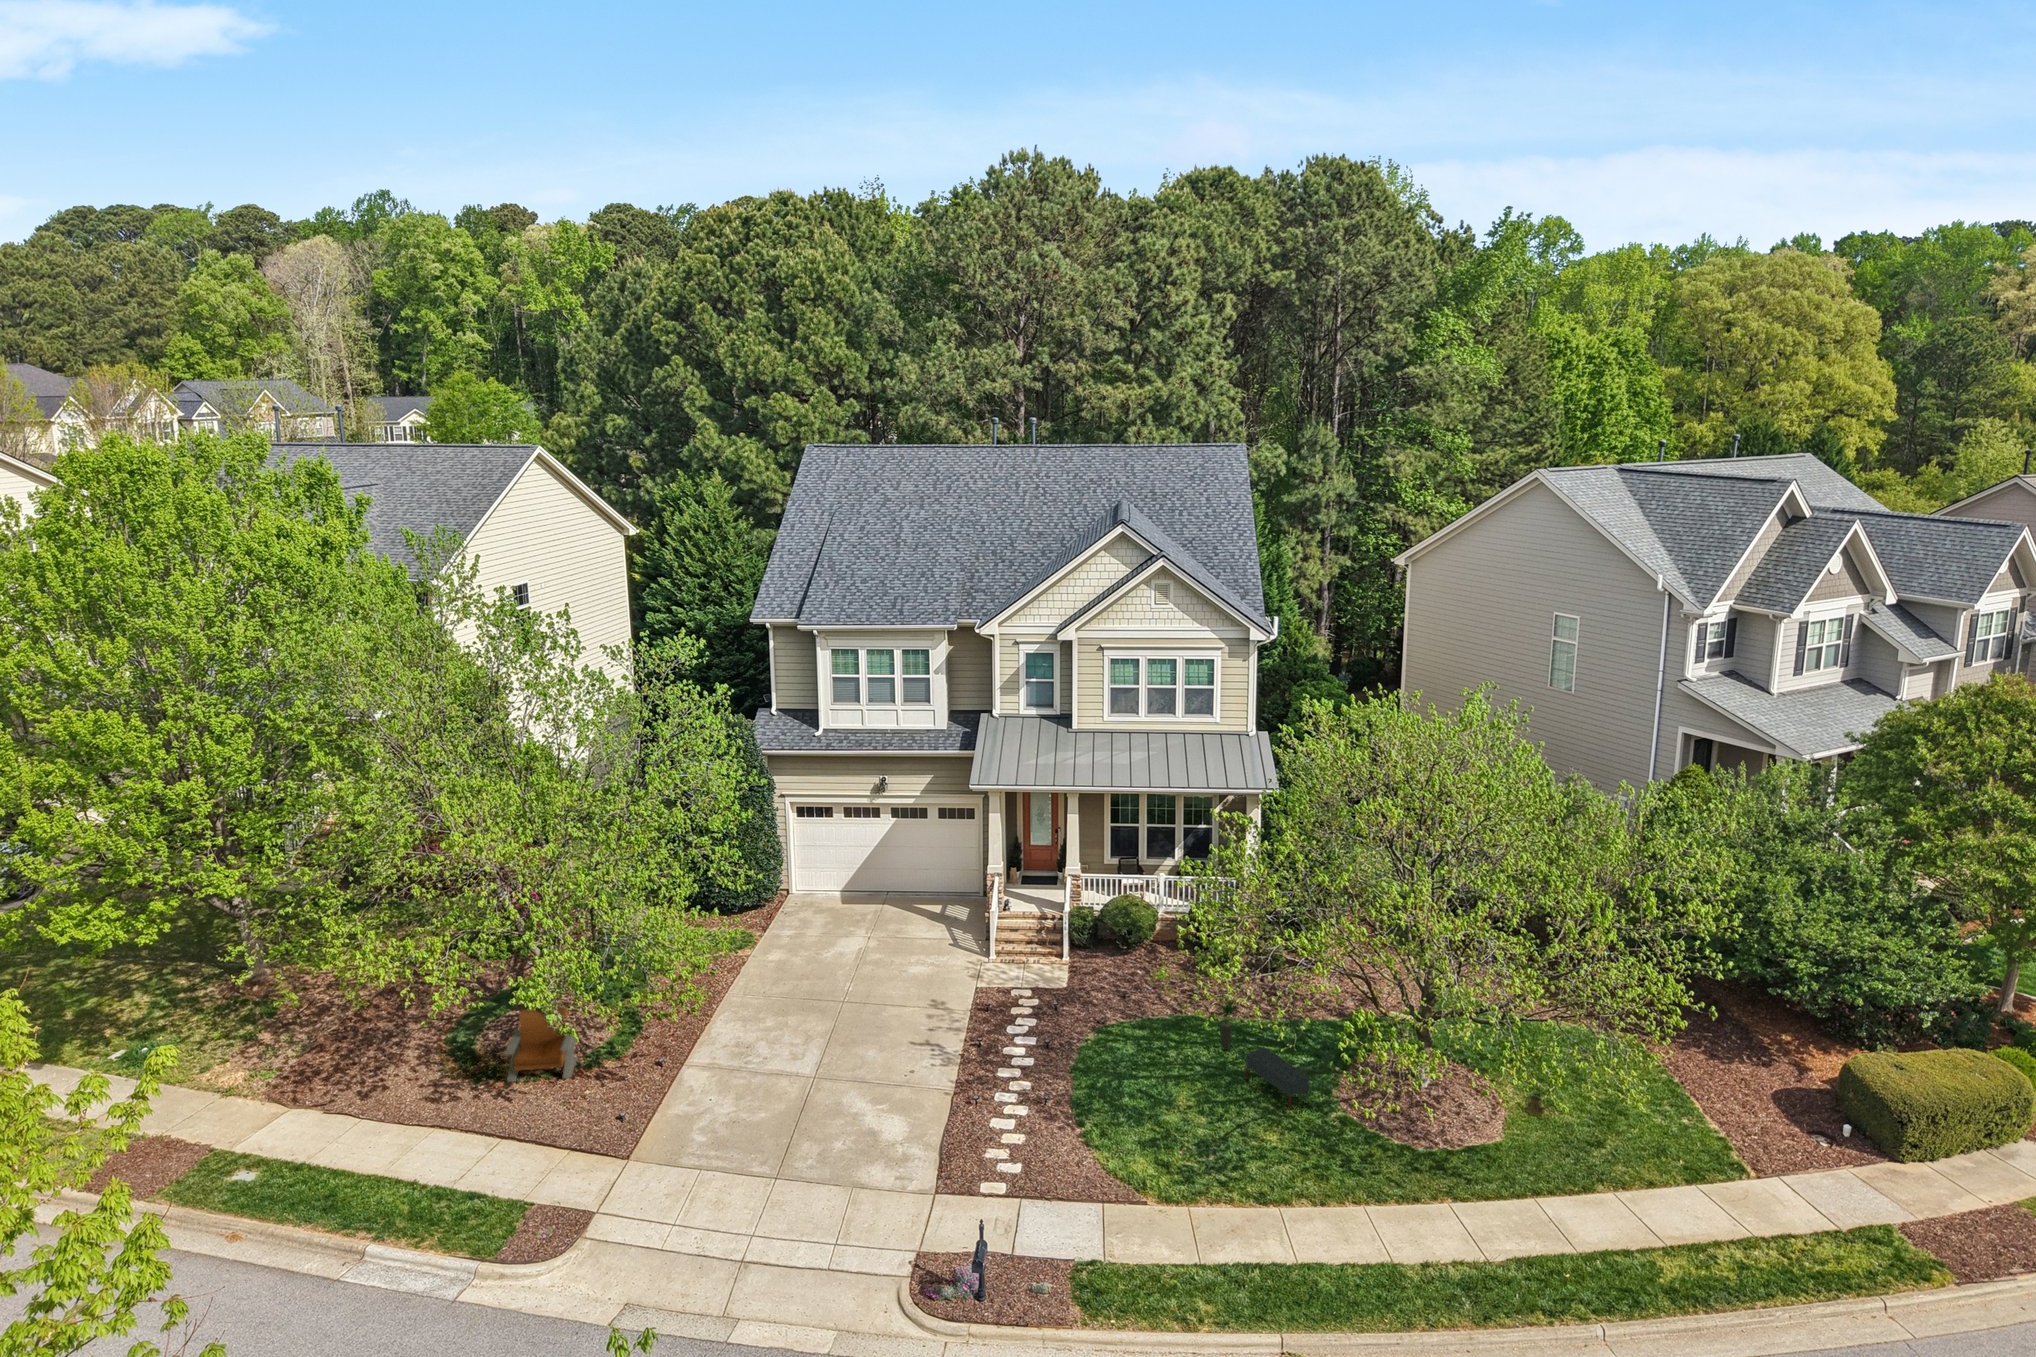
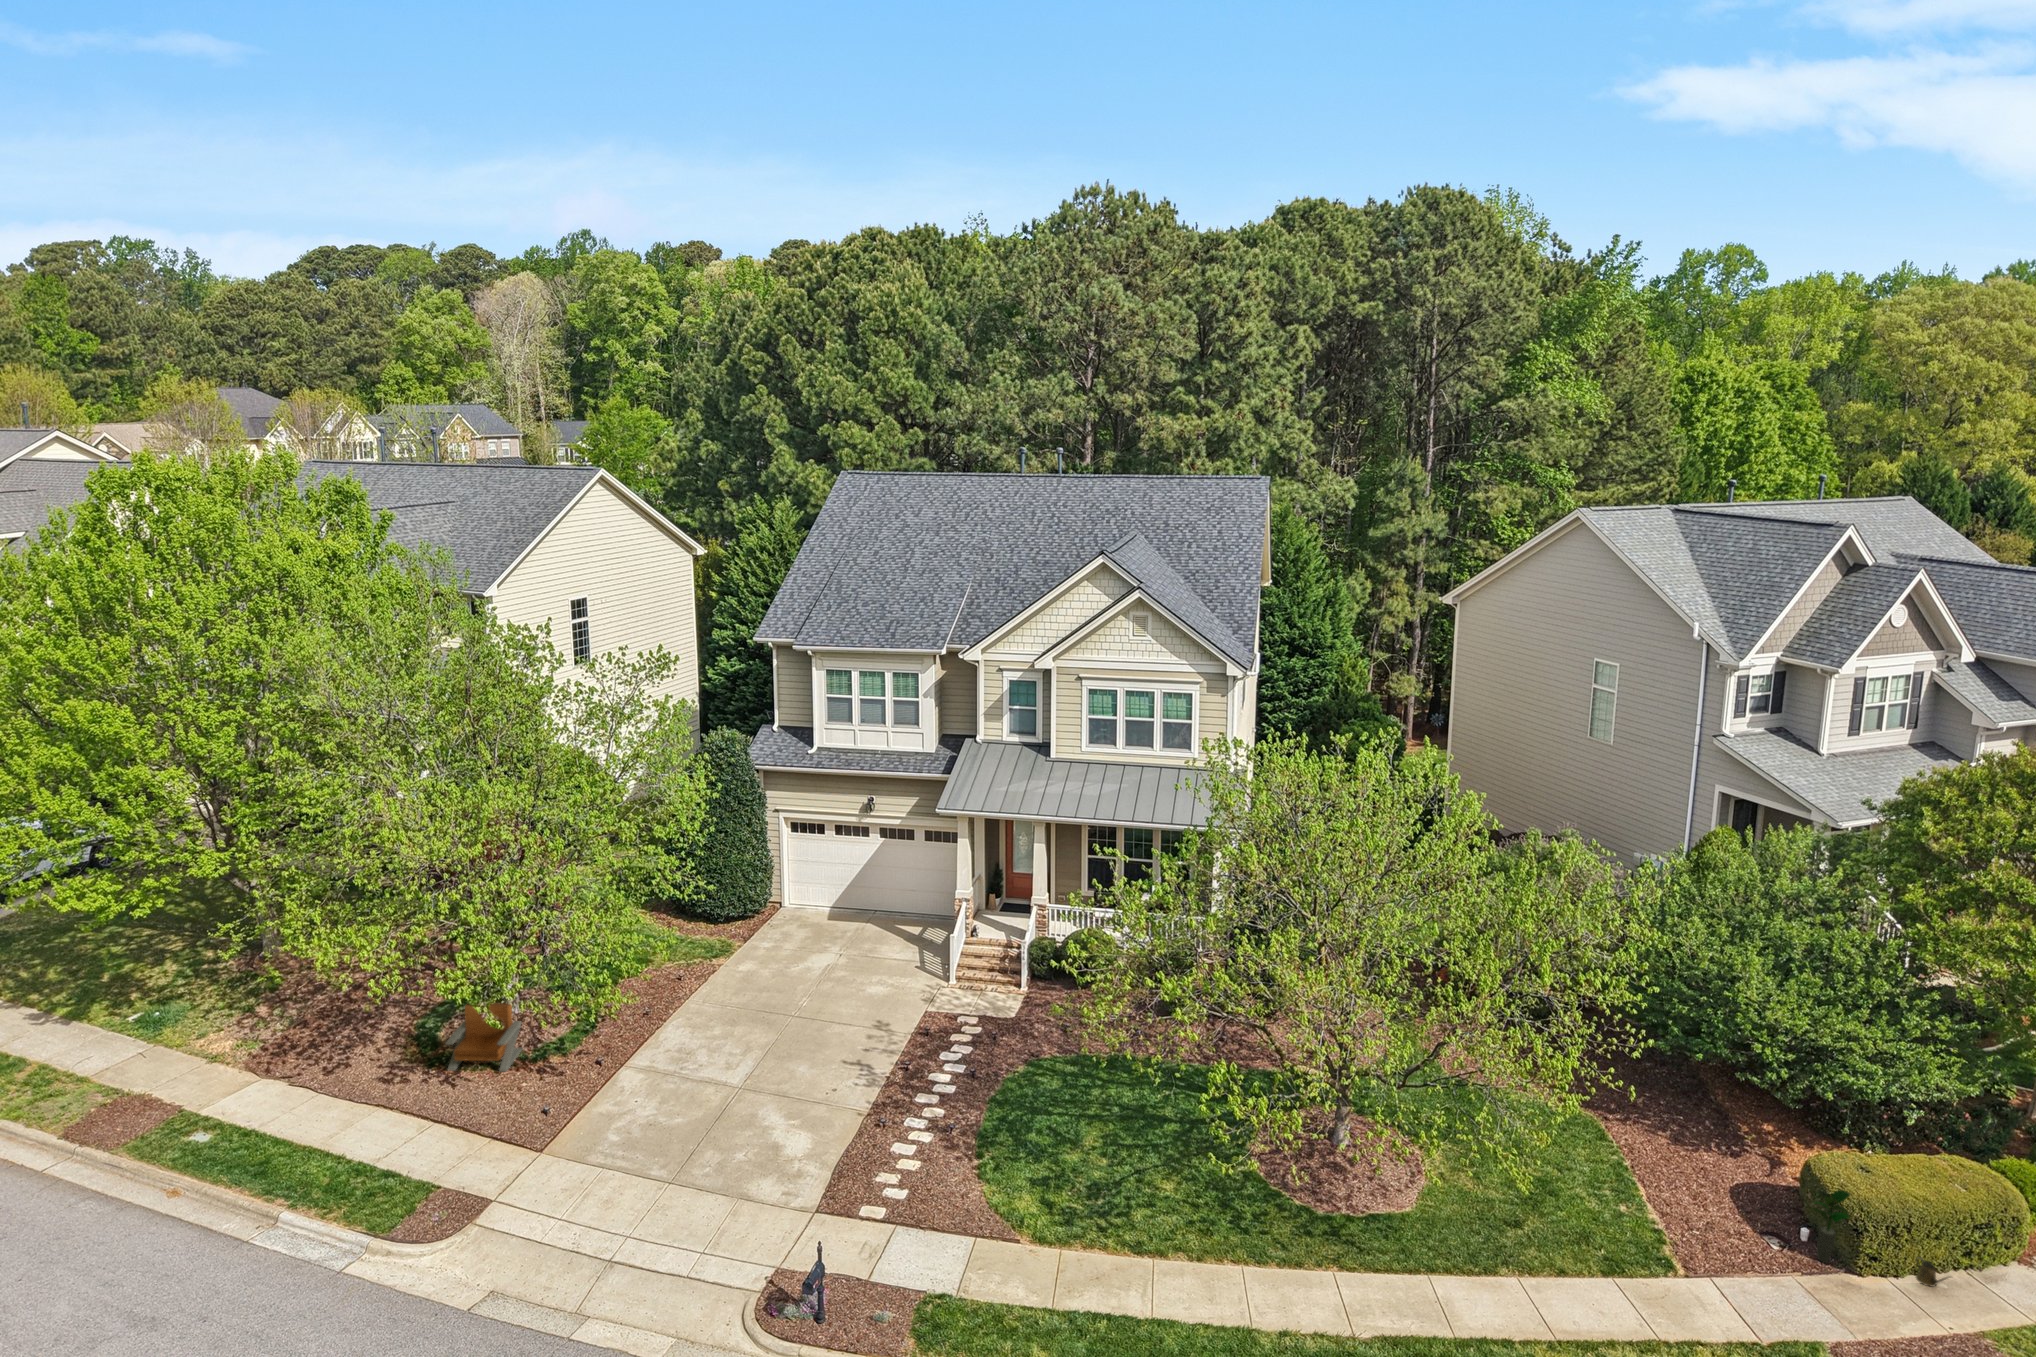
potted plant: present [1216,995,1238,1050] -> present [1813,1190,1850,1263]
bench: present [1245,1047,1310,1109] -> none [1162,1093,1222,1160]
watering can: present [1526,1095,1551,1116] -> present [1916,1257,1949,1286]

